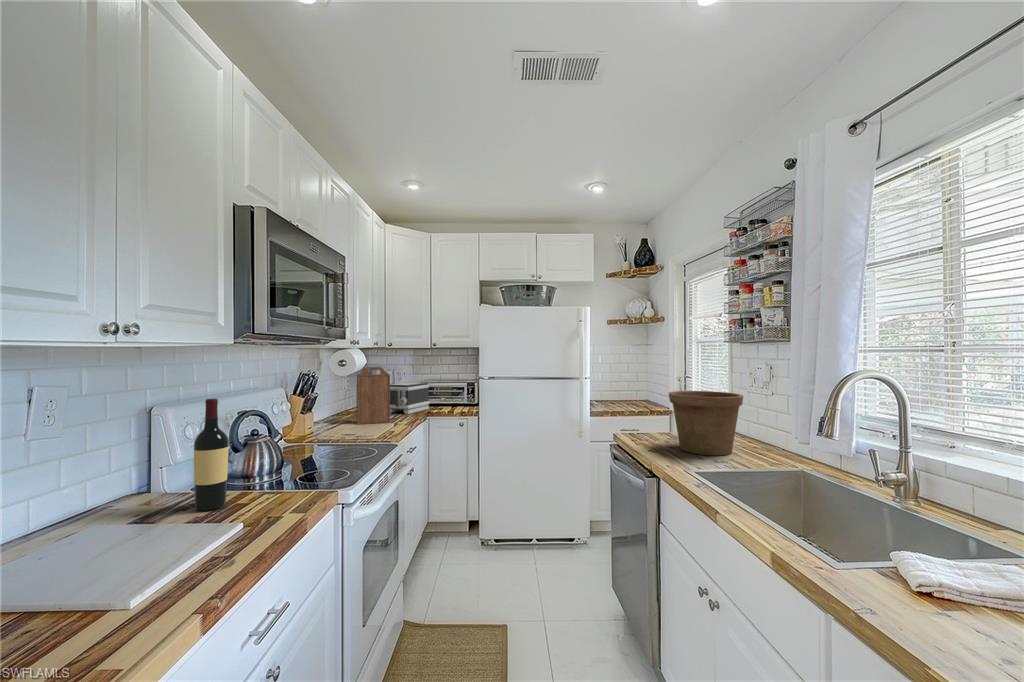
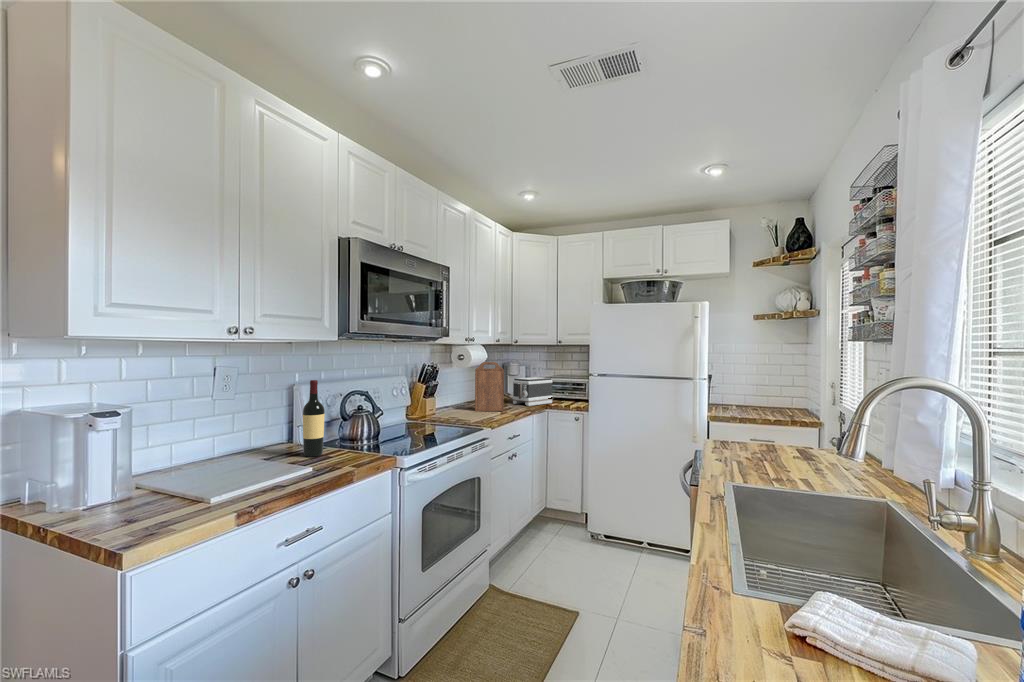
flower pot: present [669,391,744,455] -> none [743,397,839,475]

